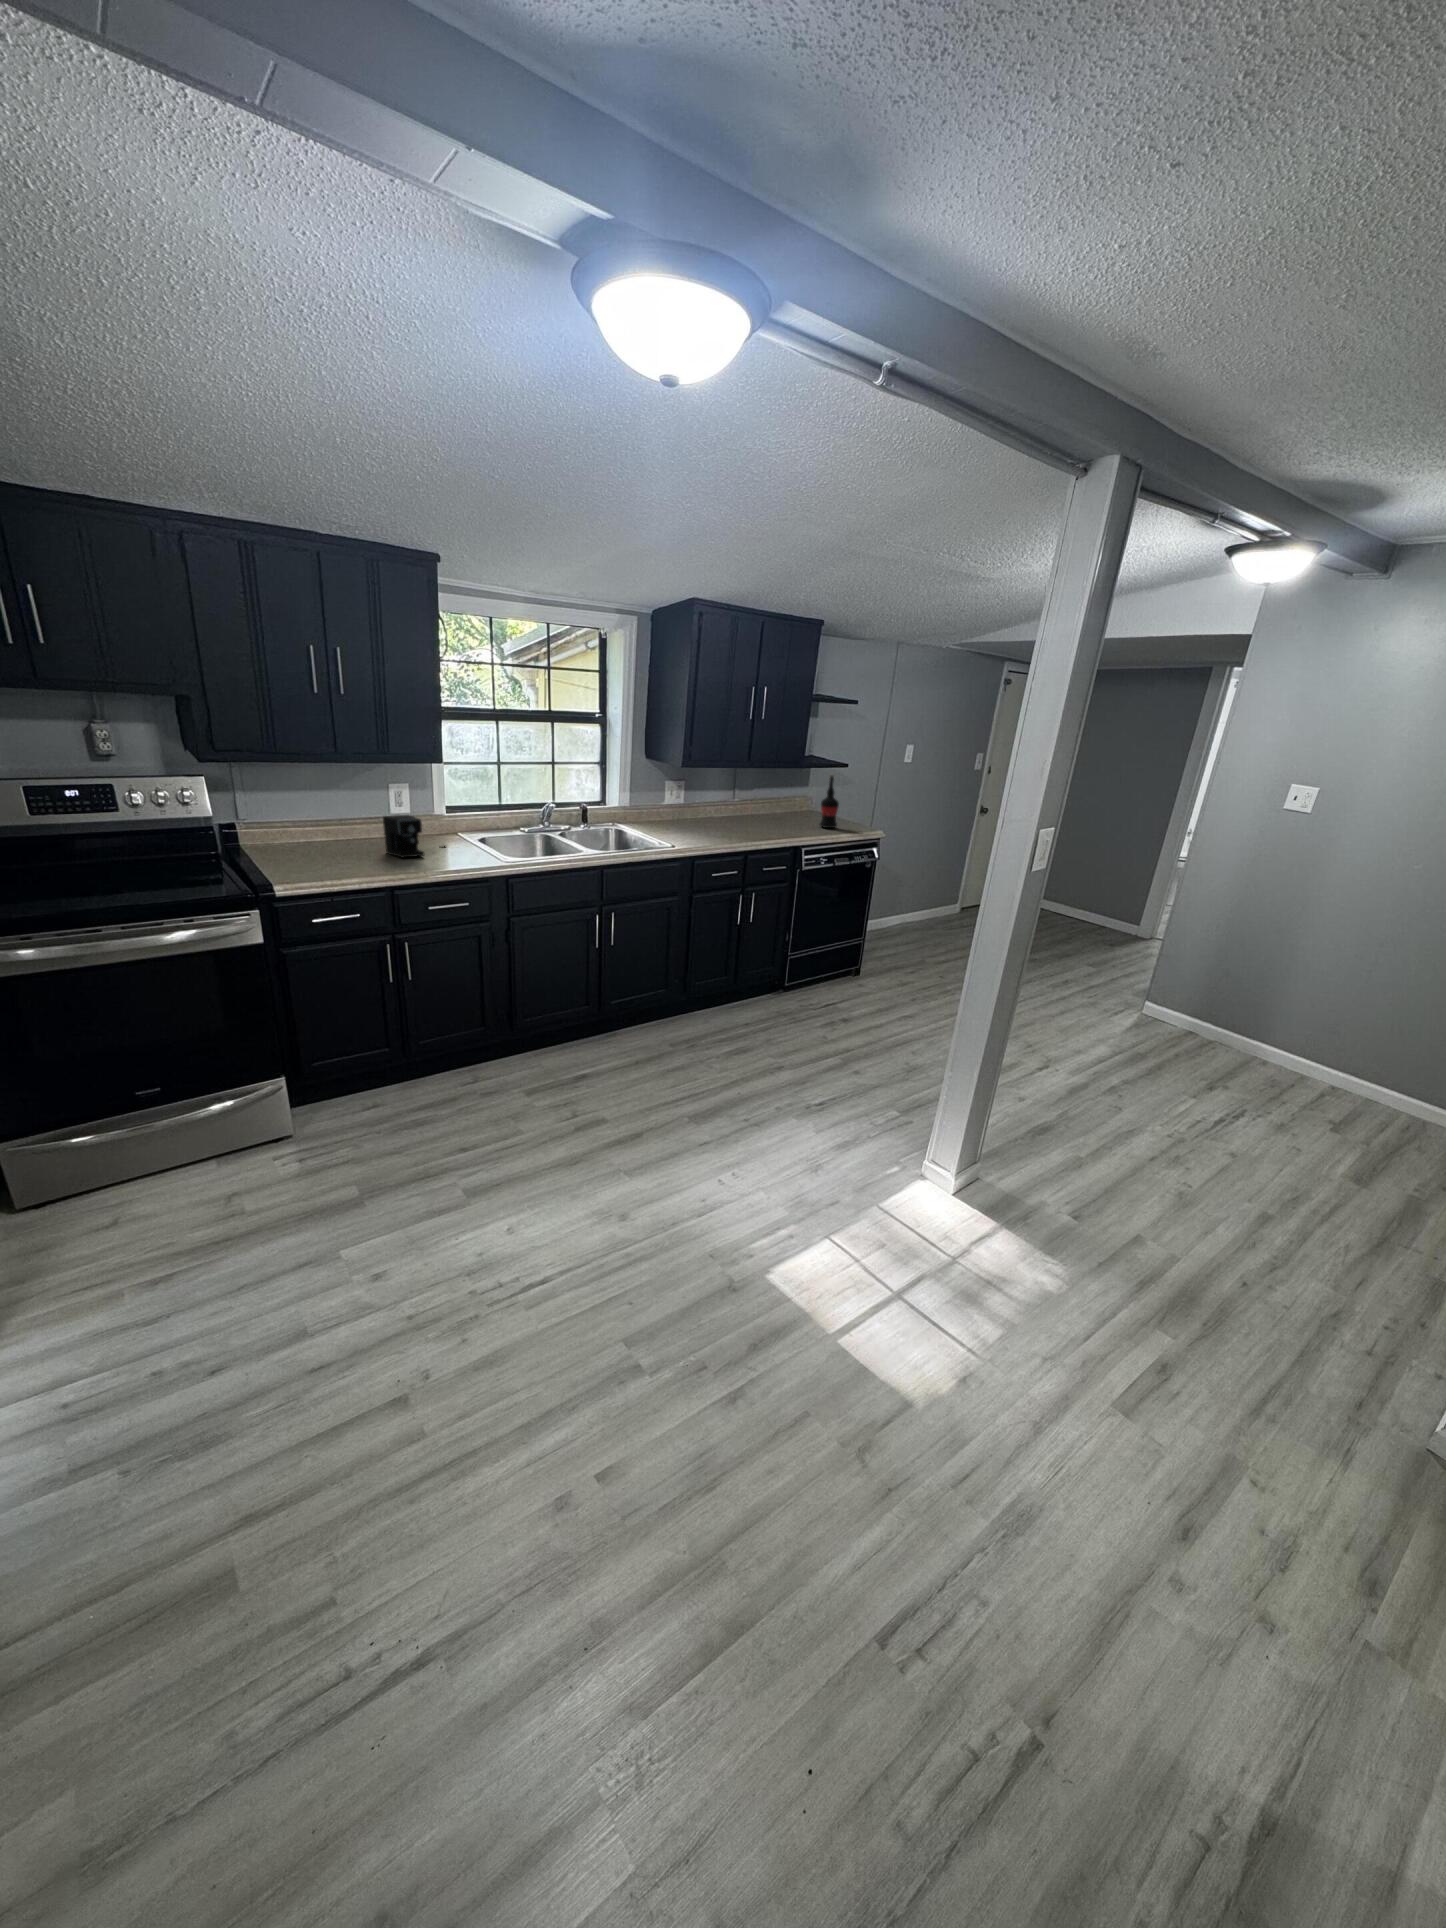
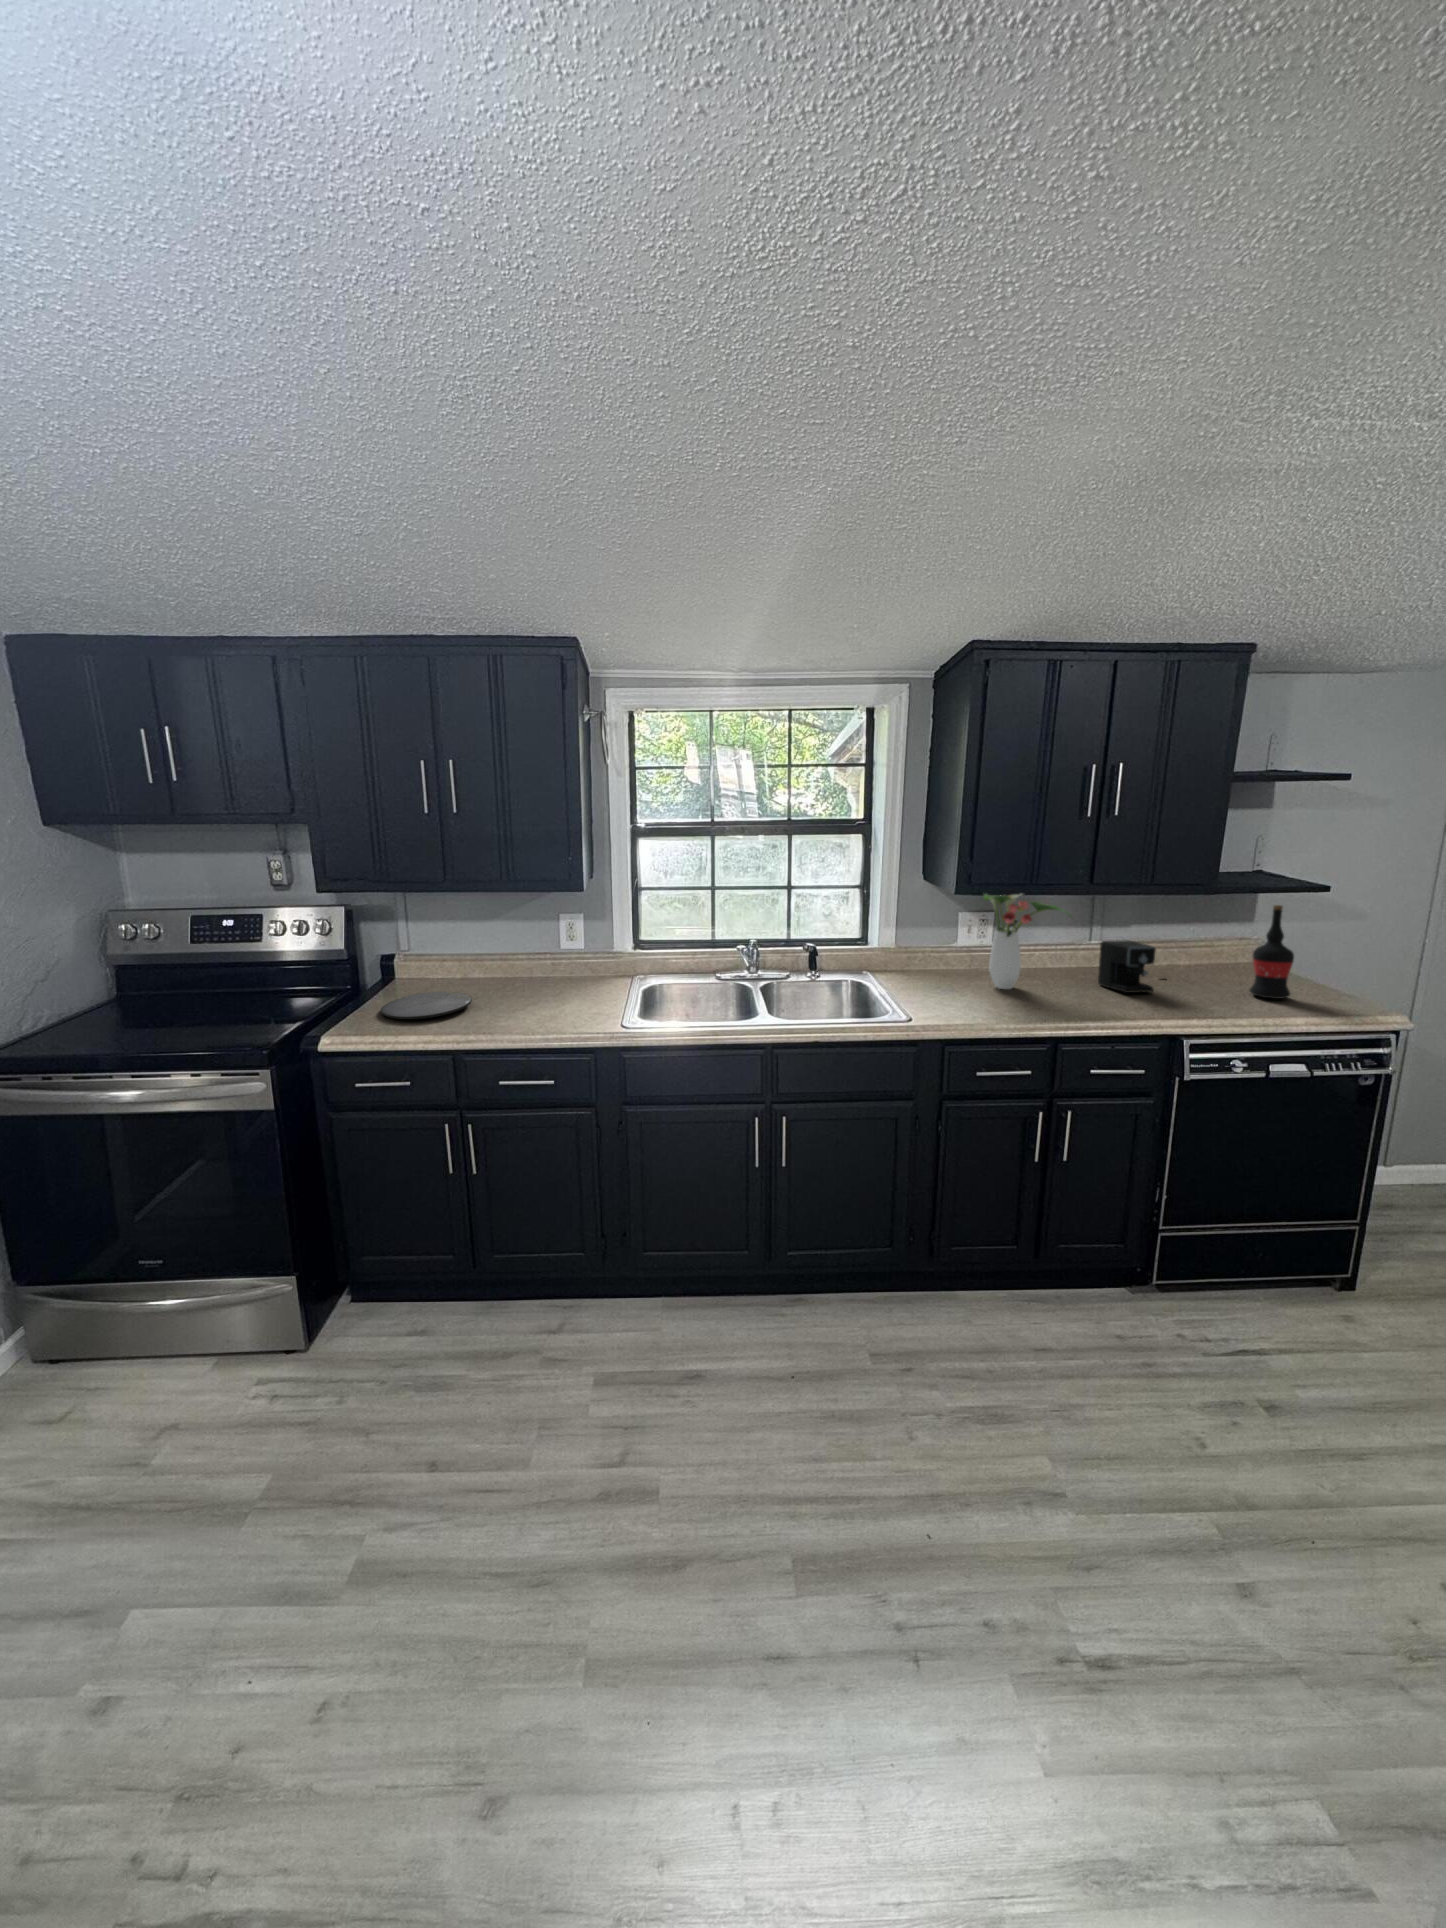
flower arrangement: none [683,764,742,831] -> present [983,894,1071,989]
coffee maker: present [383,815,424,858] -> present [1098,940,1165,993]
plate: none [282,851,363,870] -> present [381,991,472,1019]

